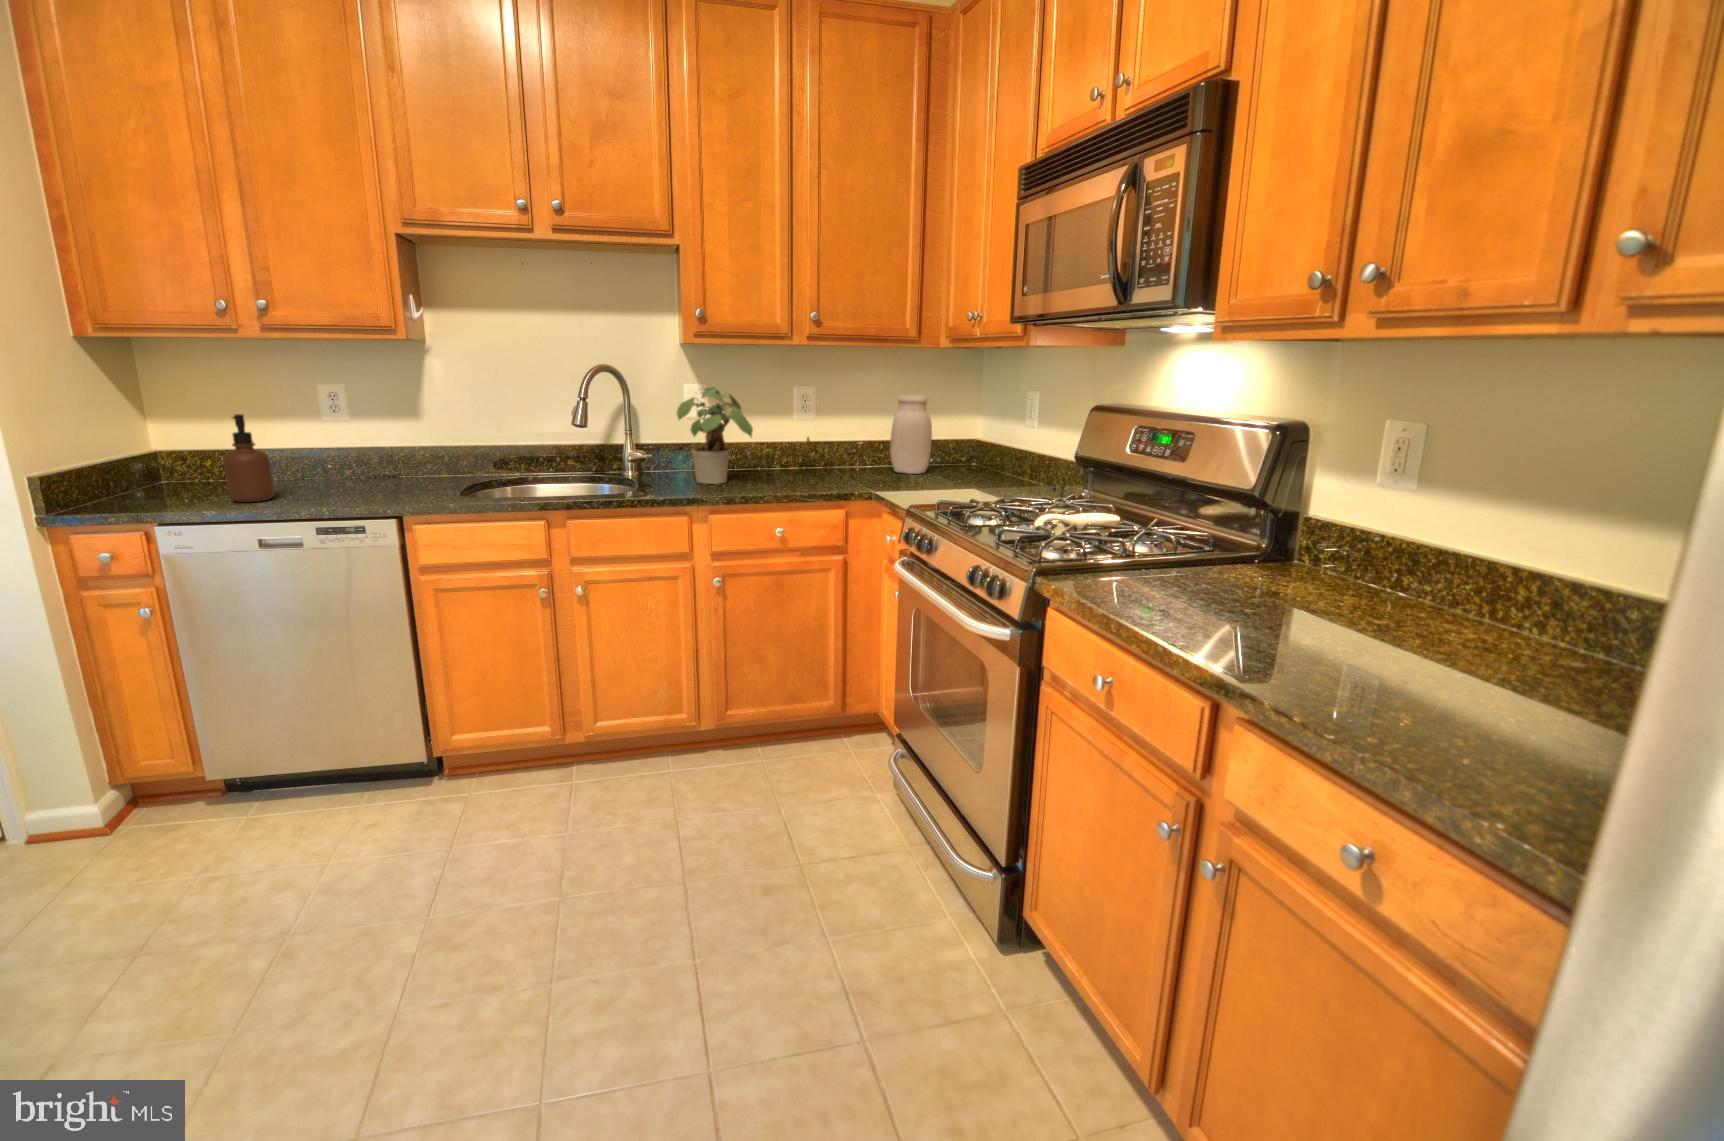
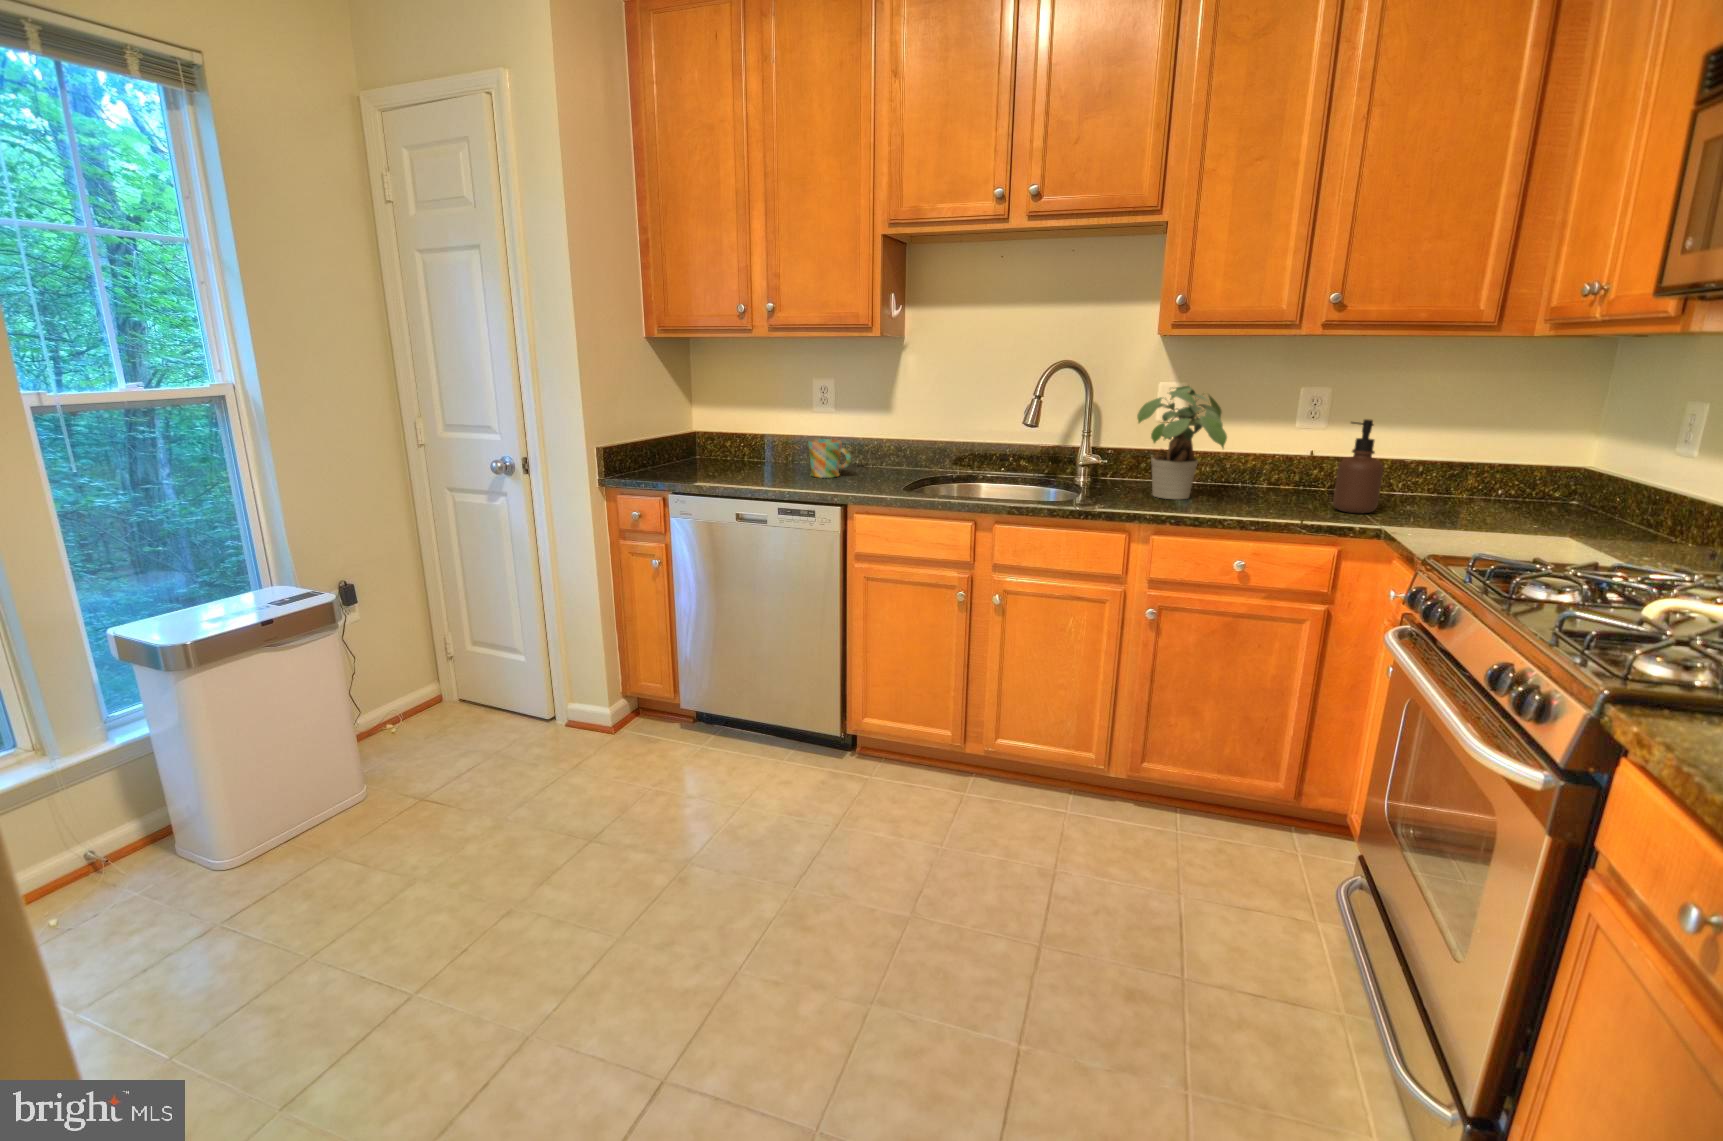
jar: present [890,394,932,474] -> none [1429,401,1504,510]
soap dispenser: present [223,414,274,502] -> present [1333,419,1383,513]
mug: none [331,452,387,493] -> present [808,439,851,478]

